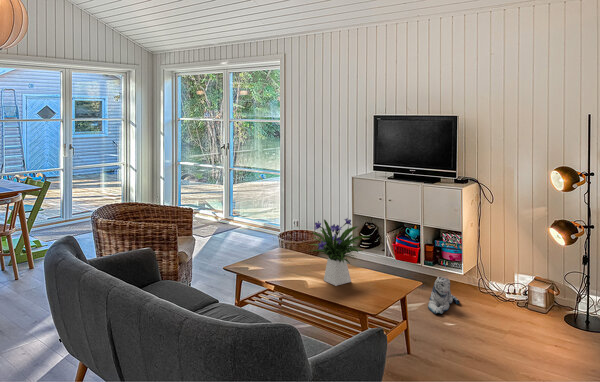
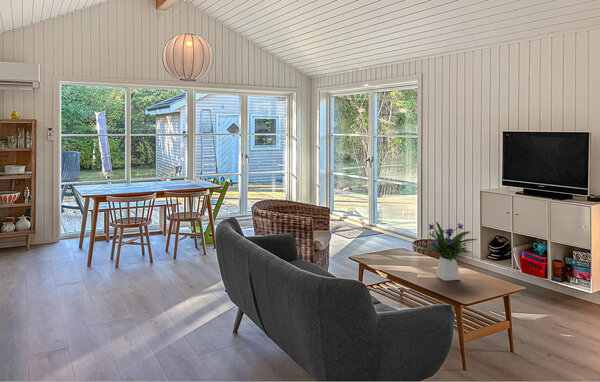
plush toy: present [428,277,460,314] -> none [546,290,583,326]

